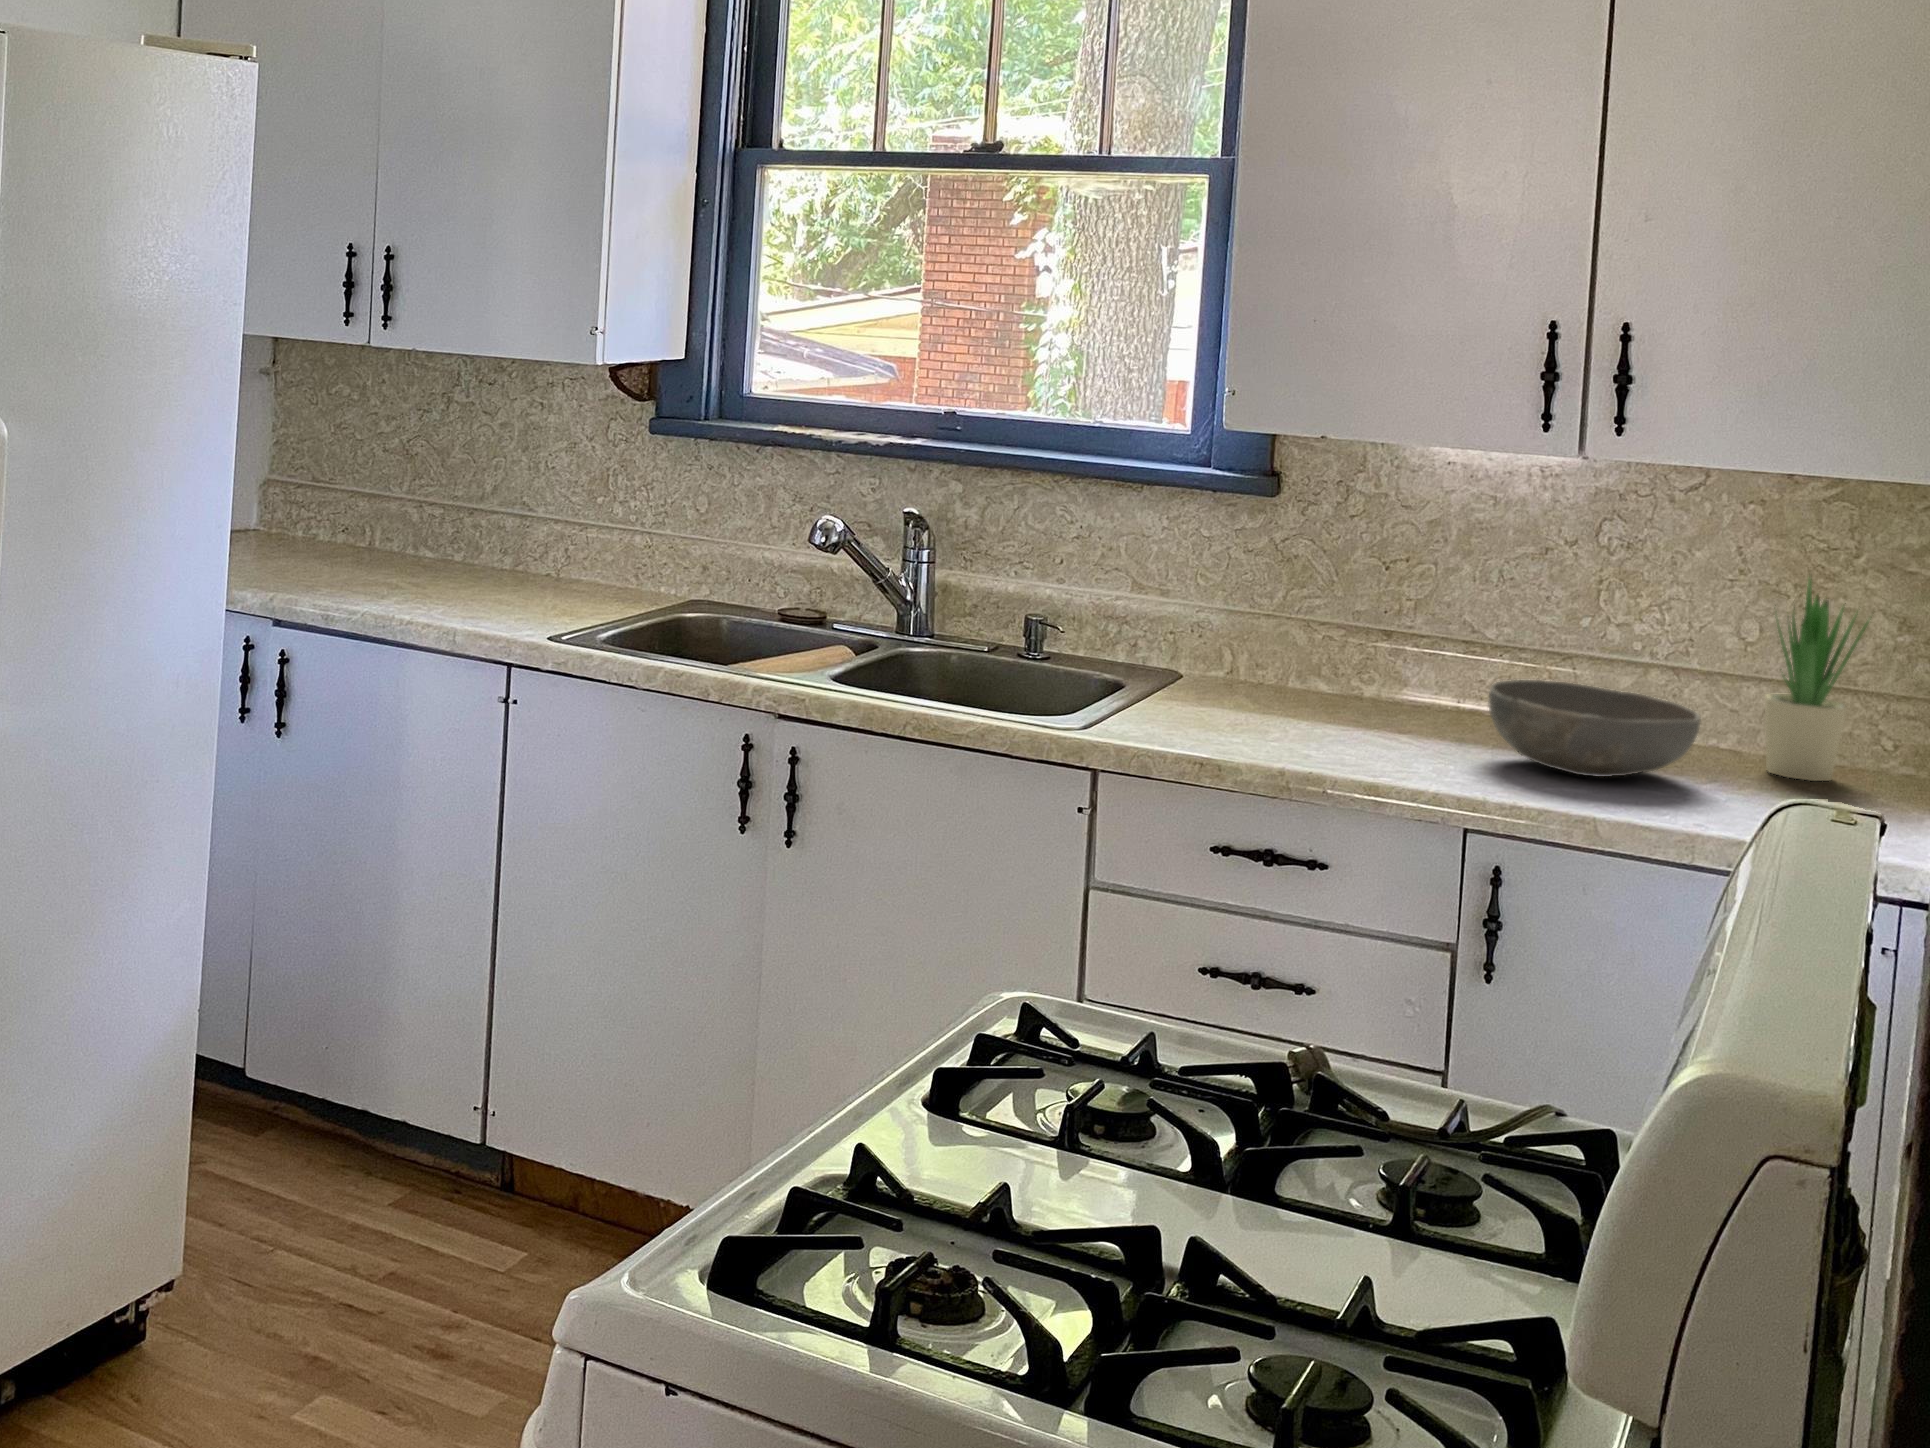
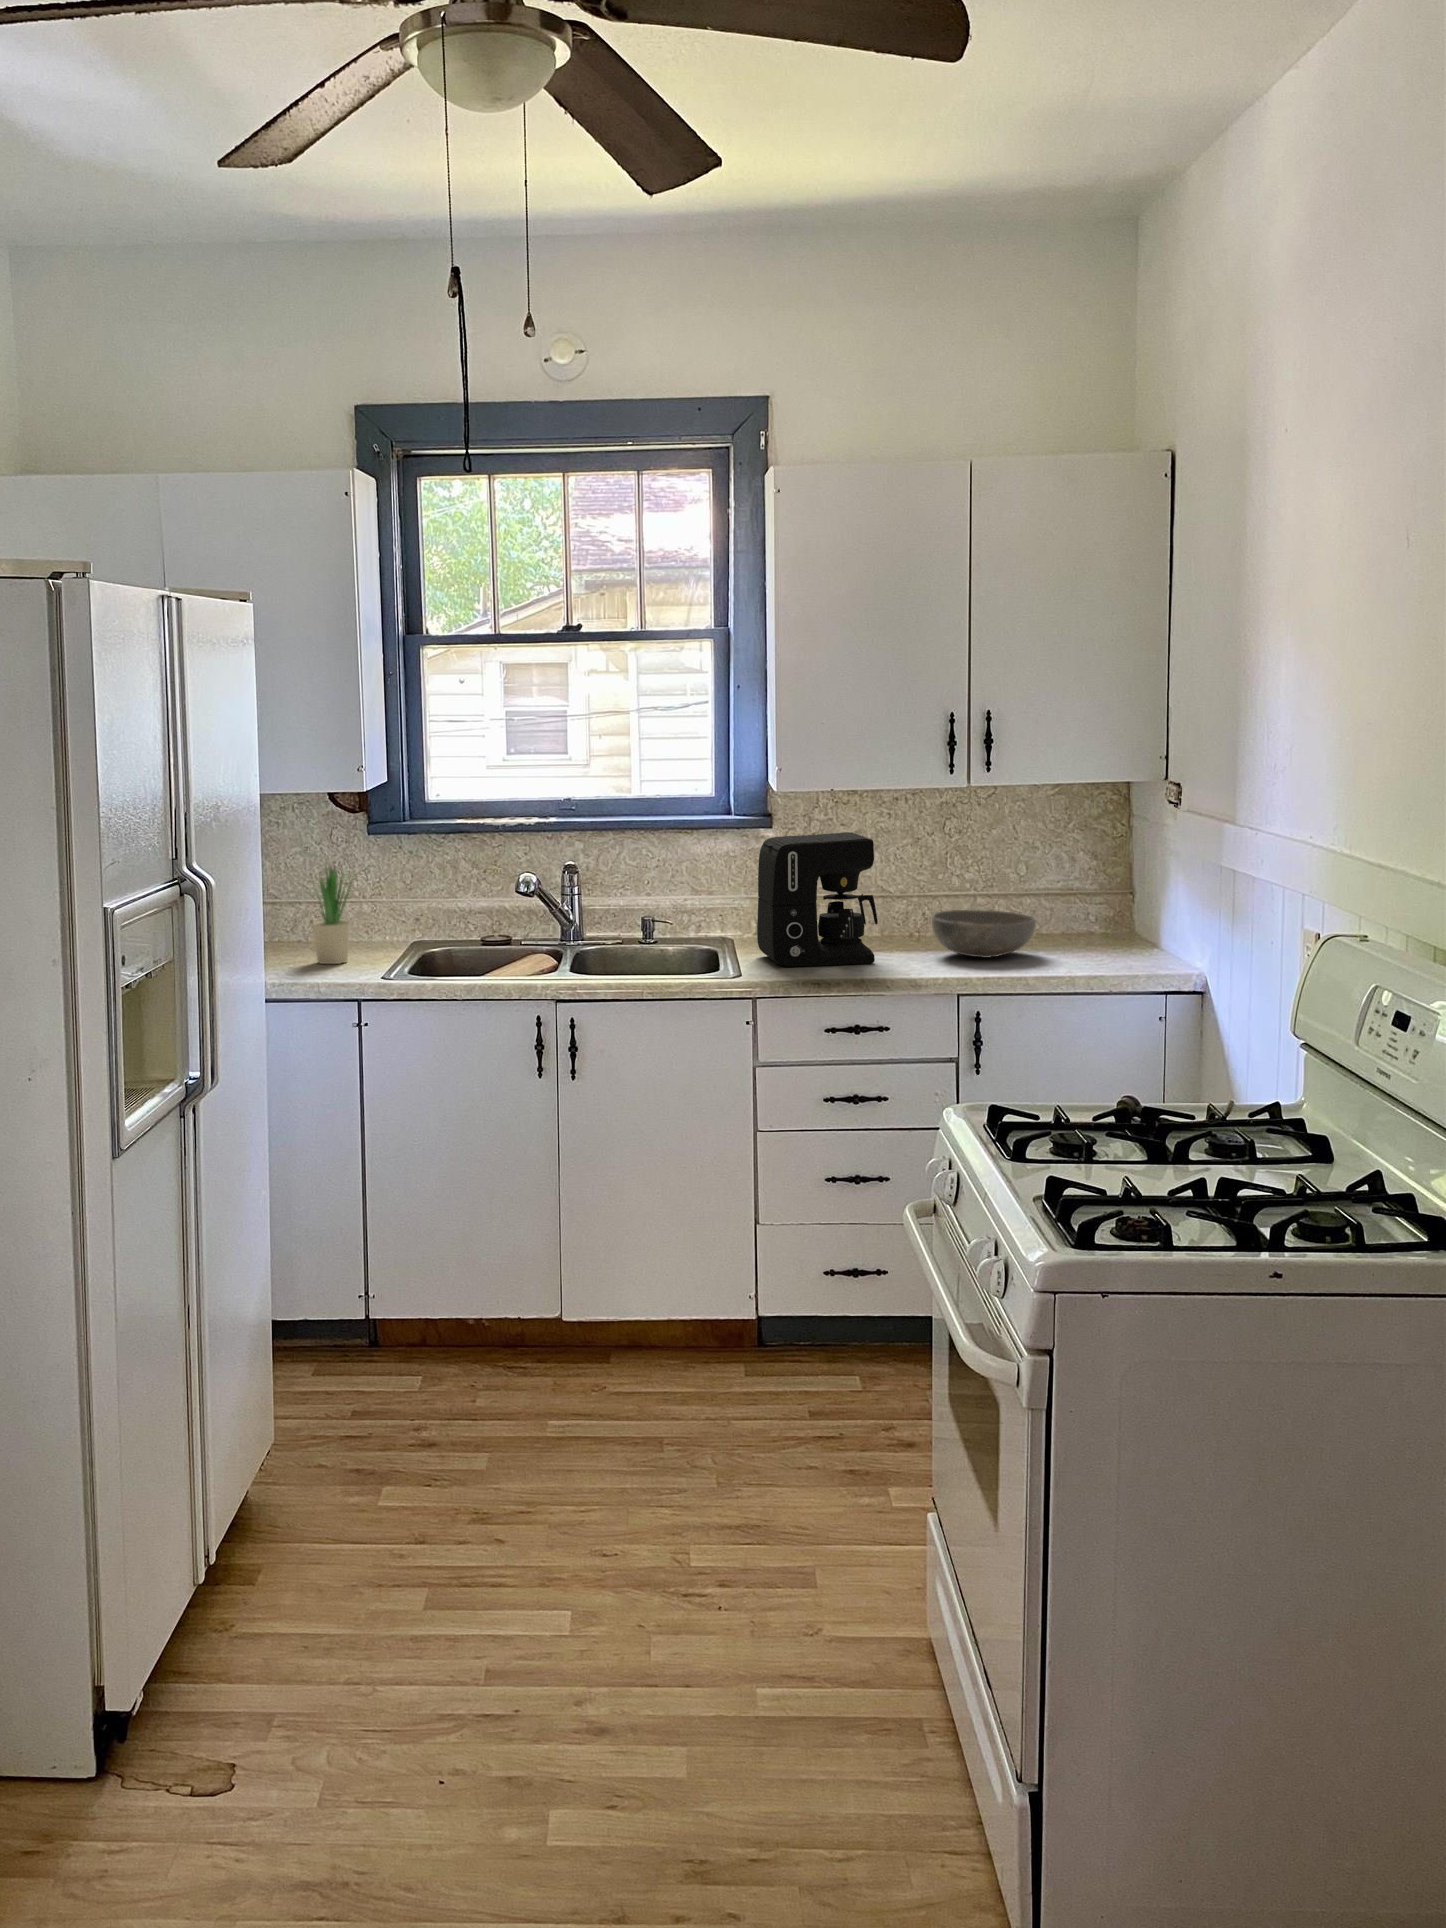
coffee maker: none [1166,509,1387,747] -> present [757,832,878,966]
potted plant: present [1765,577,1869,781] -> present [313,868,352,964]

